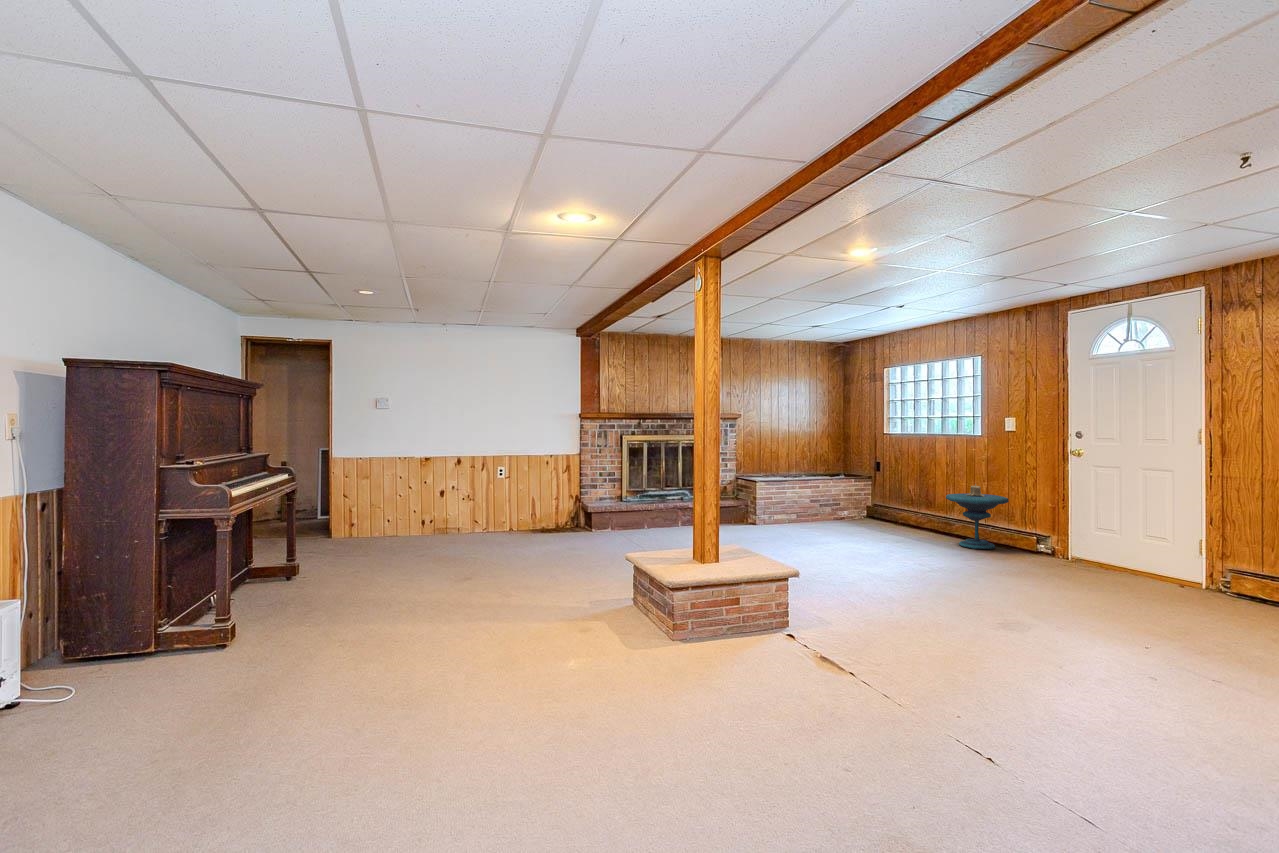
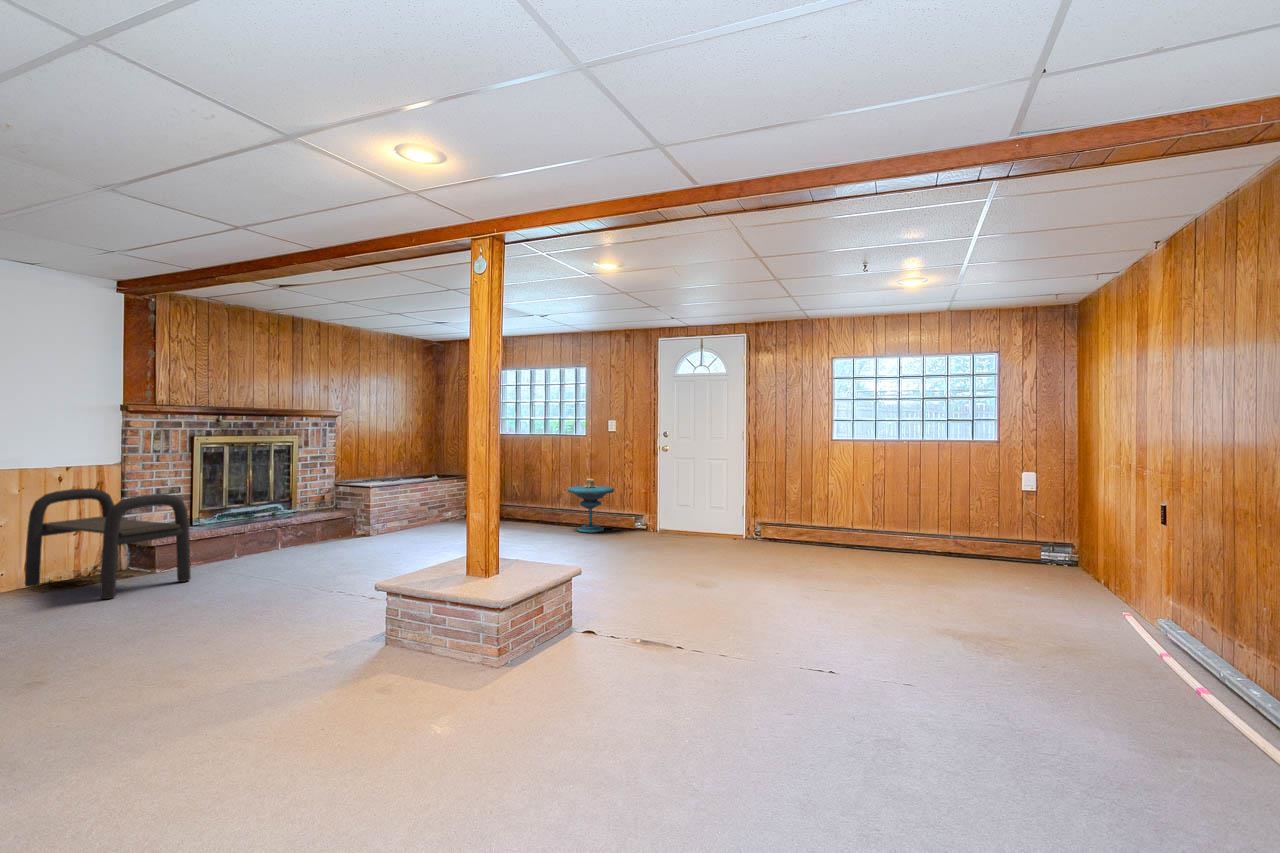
bench: none [527,470,598,542] -> present [25,488,191,599]

